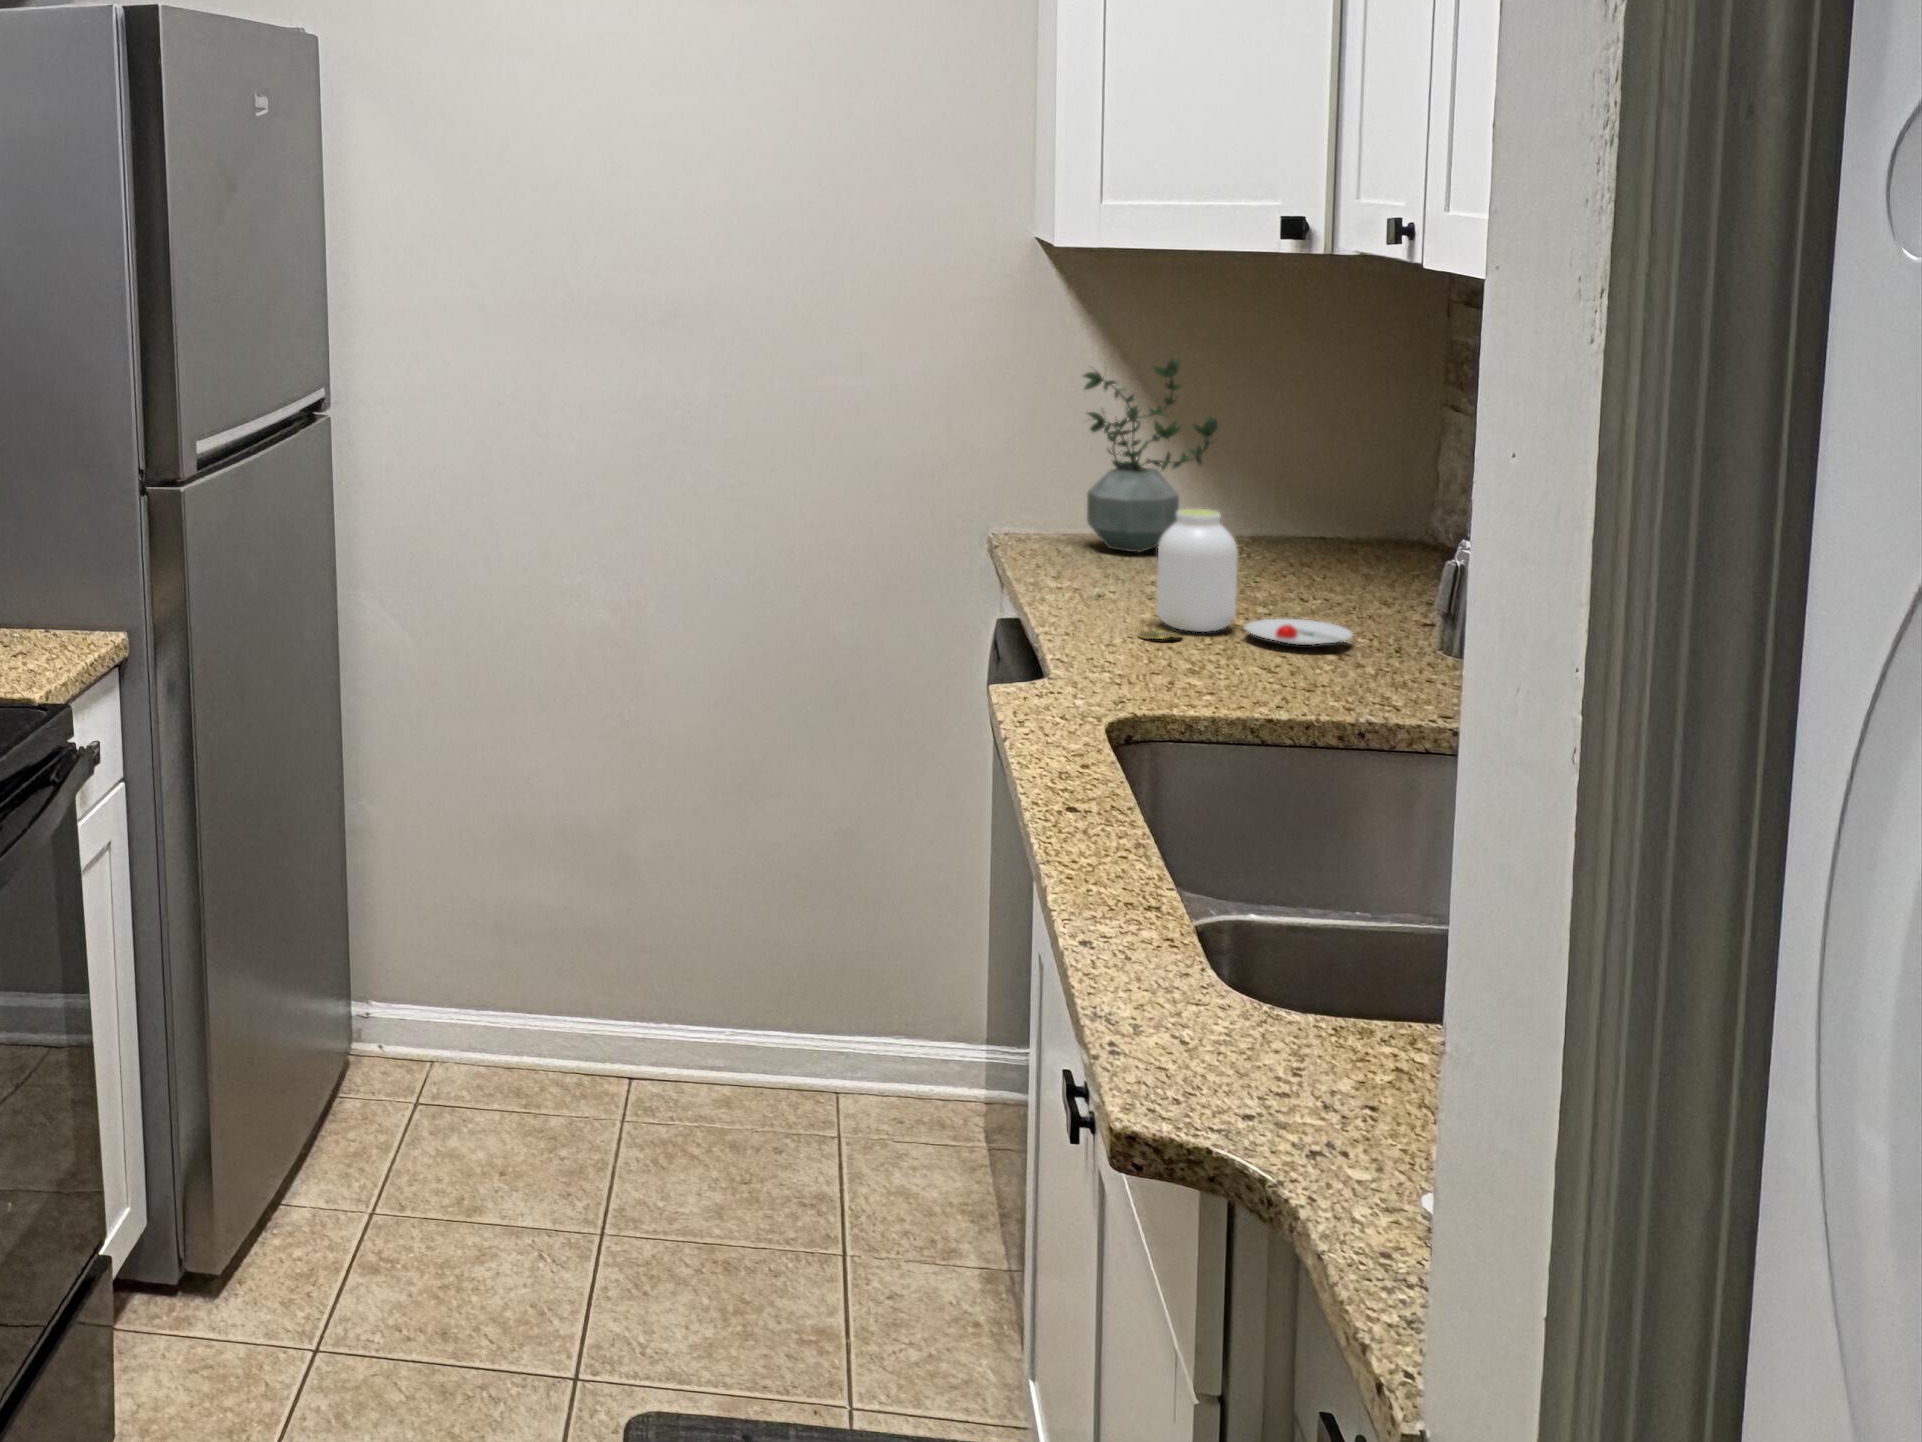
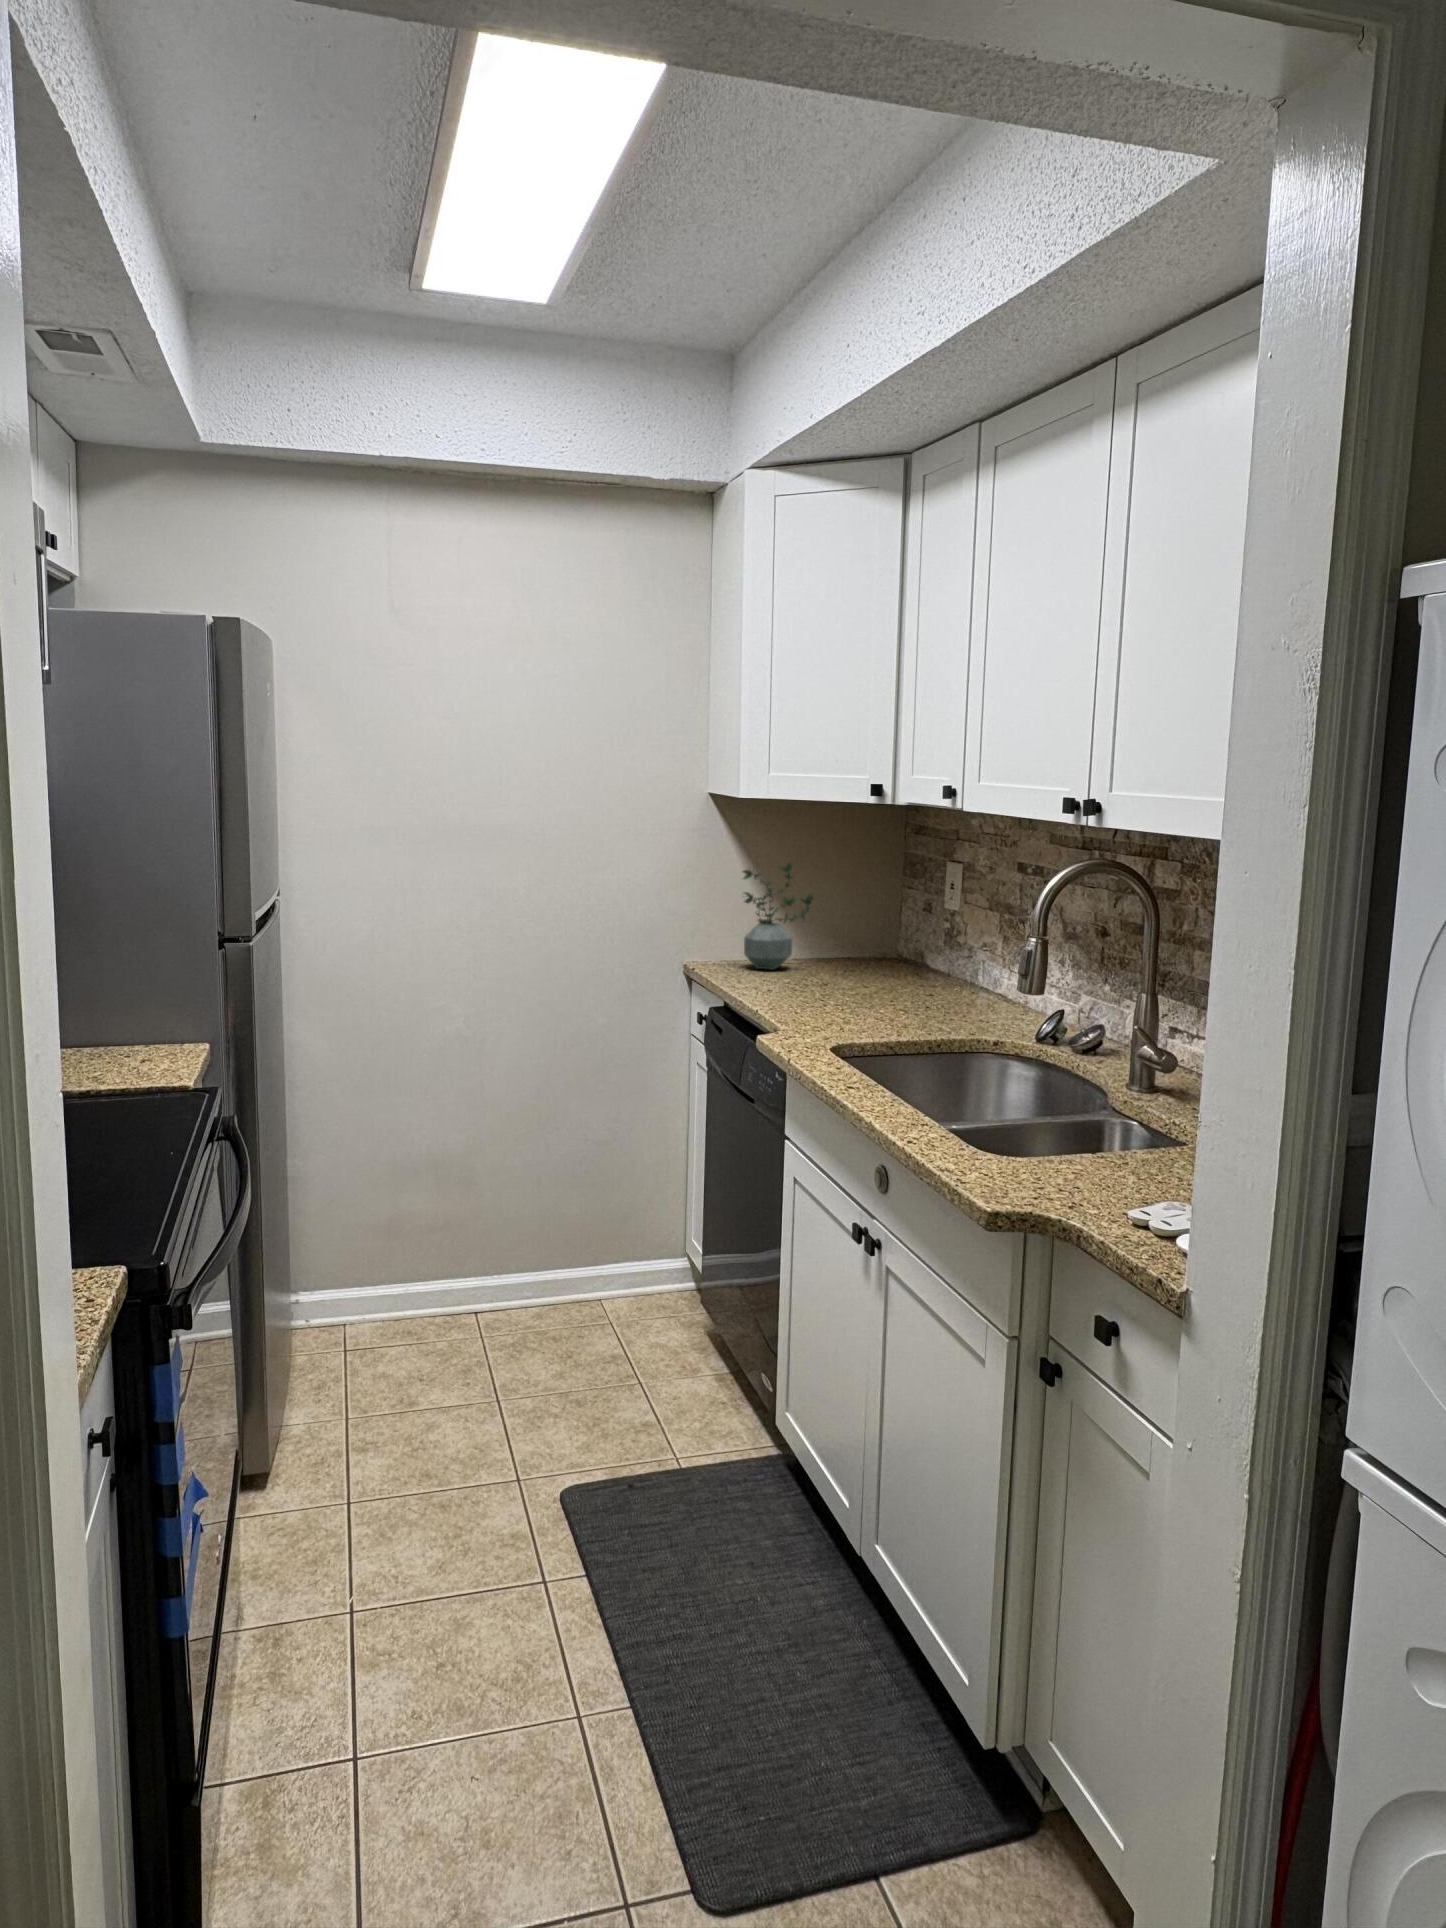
jar: present [1138,509,1353,645] -> none [809,940,915,1010]

